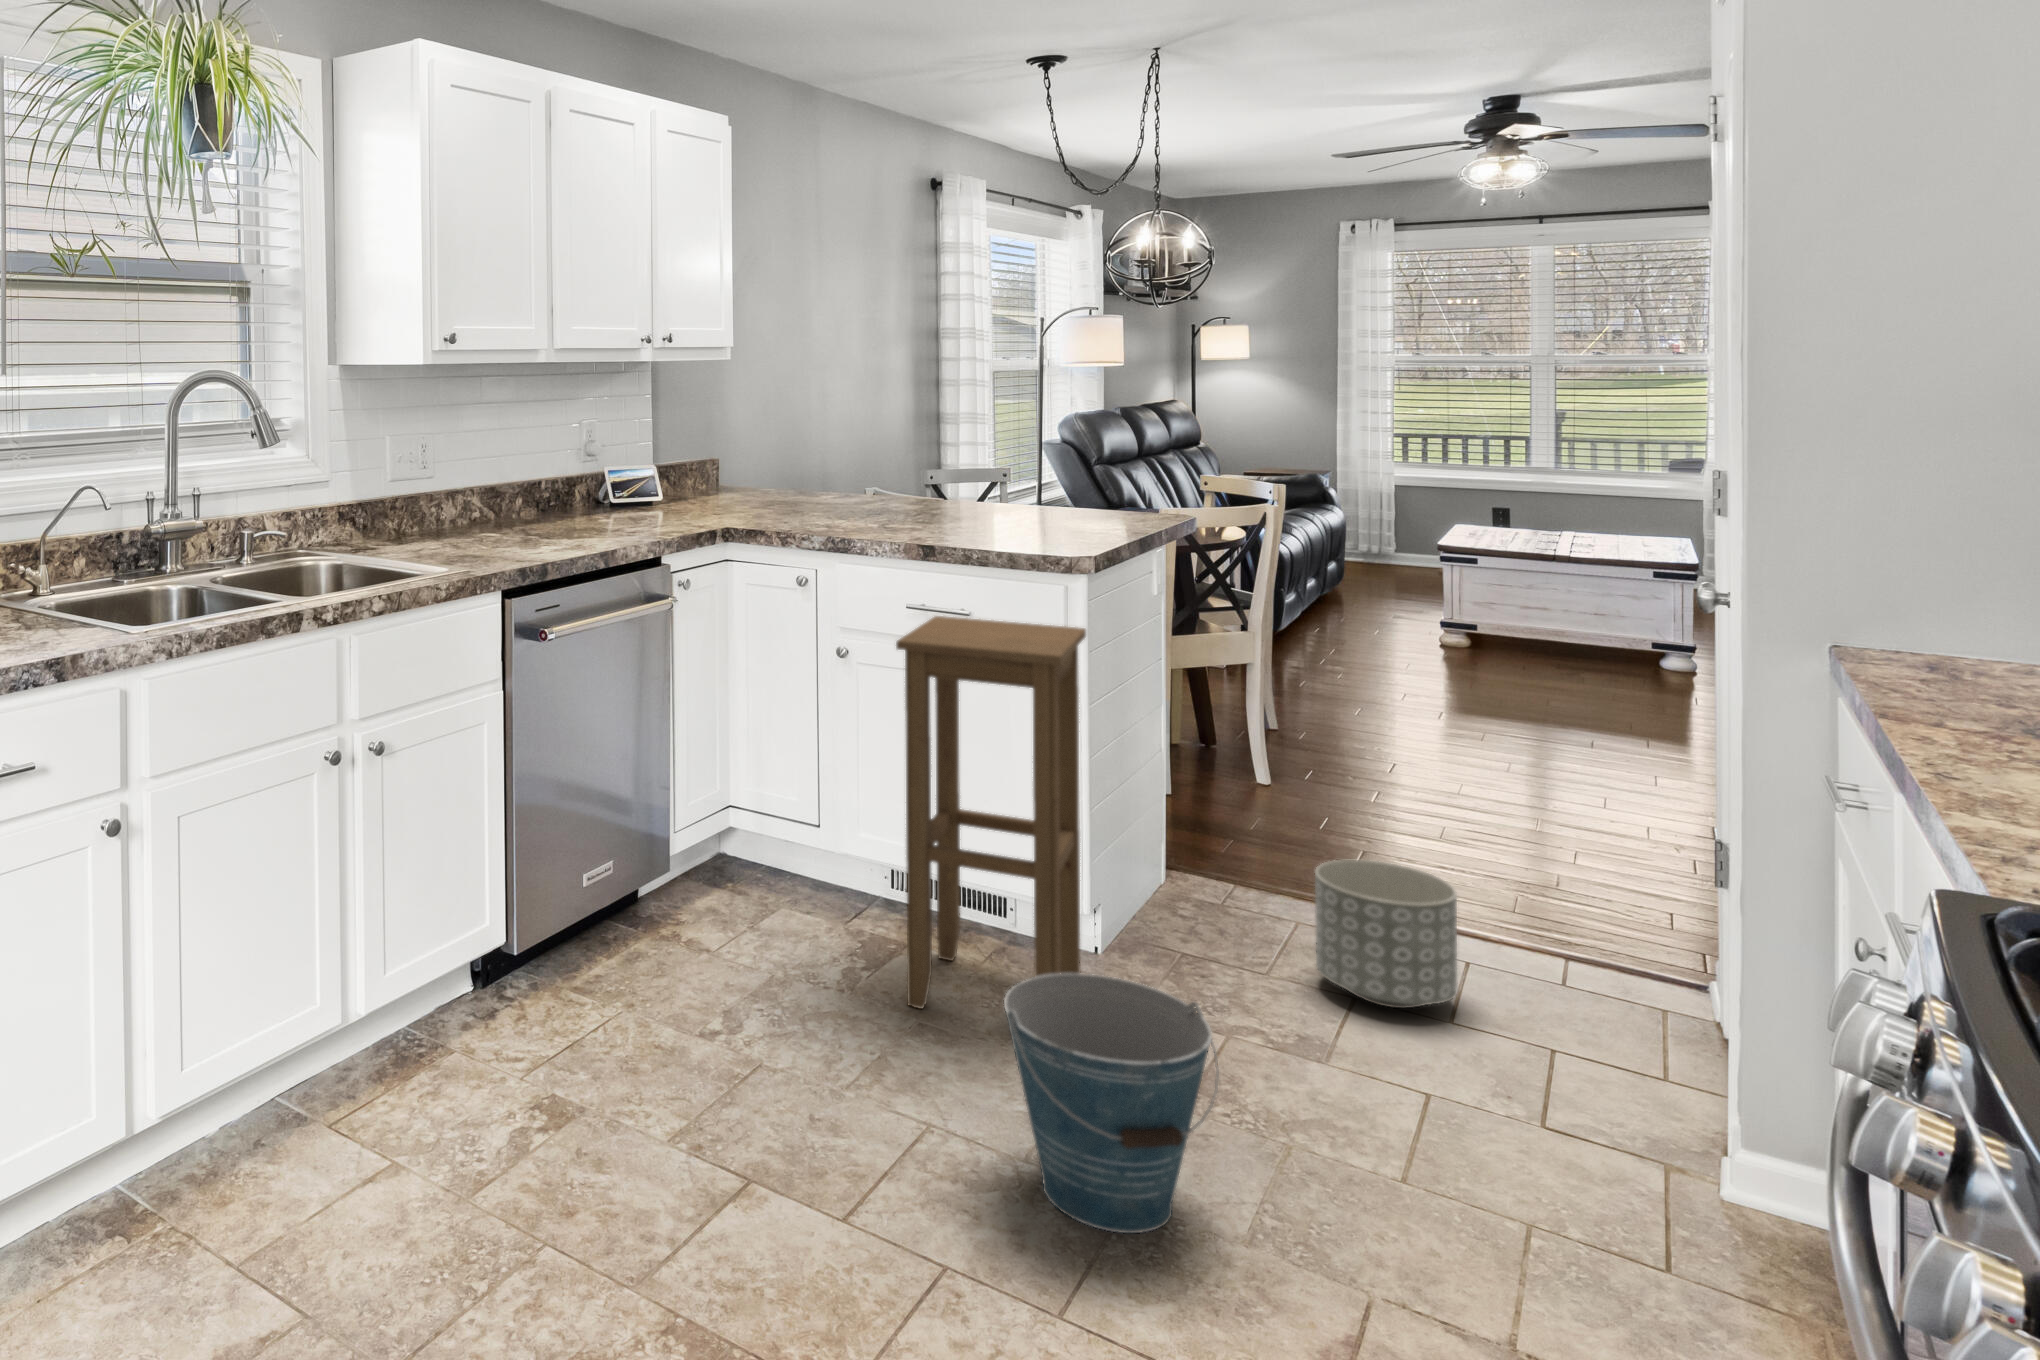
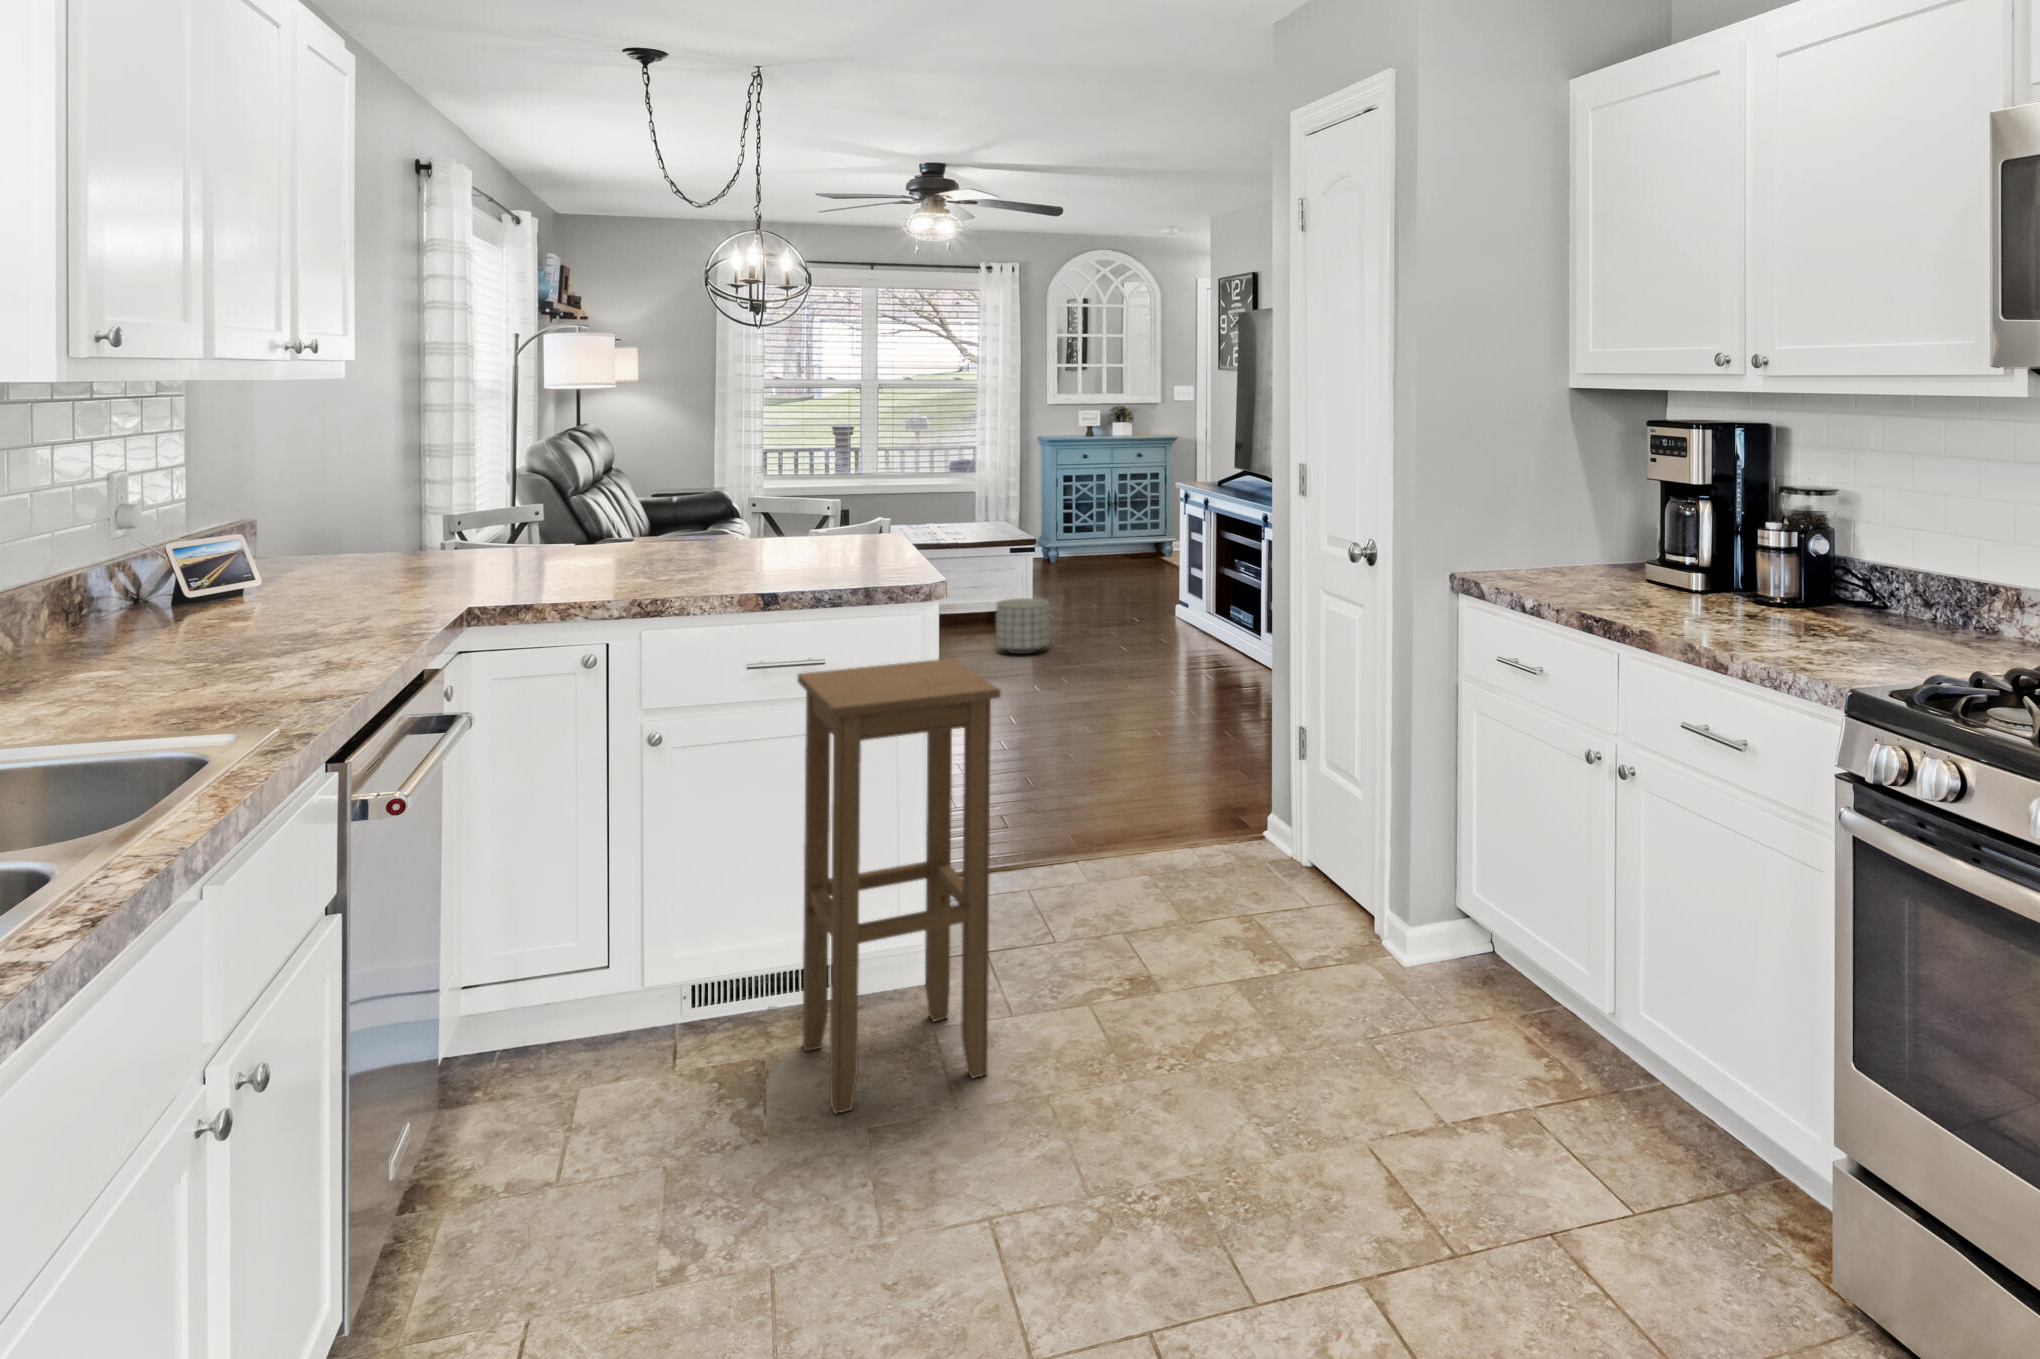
planter: present [1315,859,1457,1008] -> present [996,598,1049,654]
bucket: present [1004,973,1219,1233] -> none [1082,973,1264,1224]

